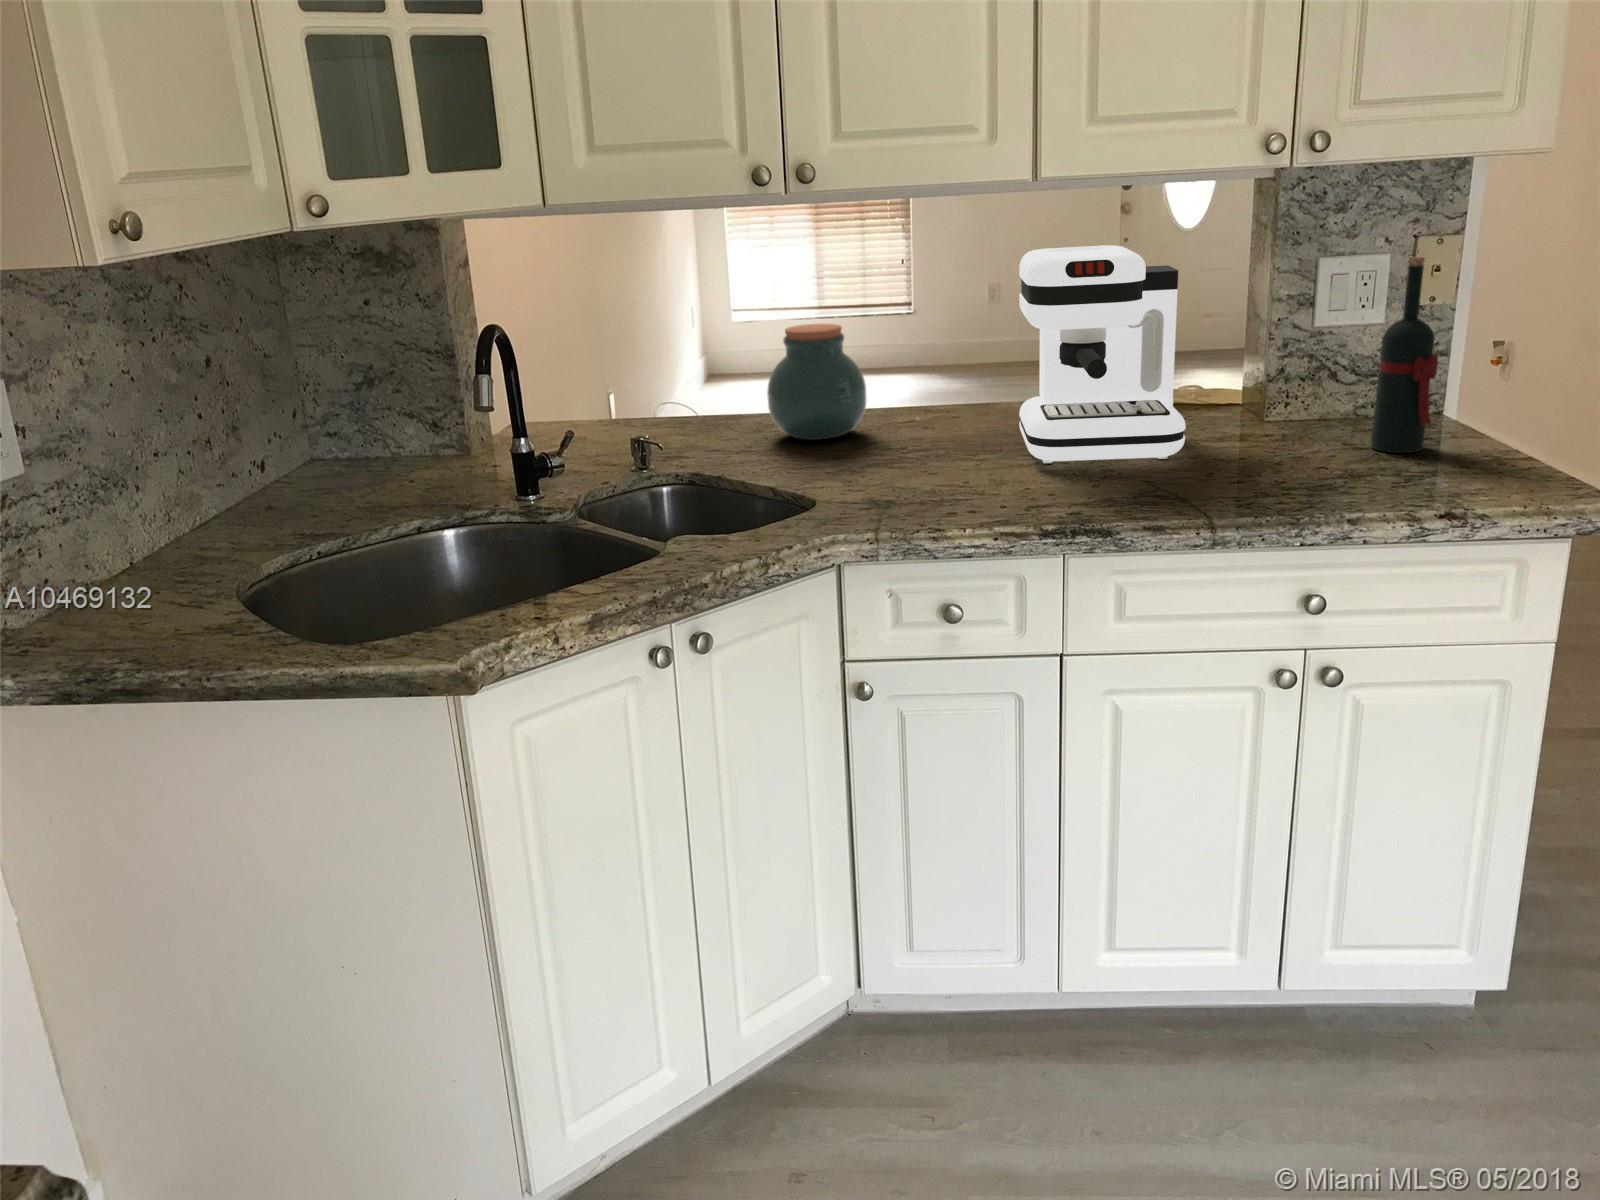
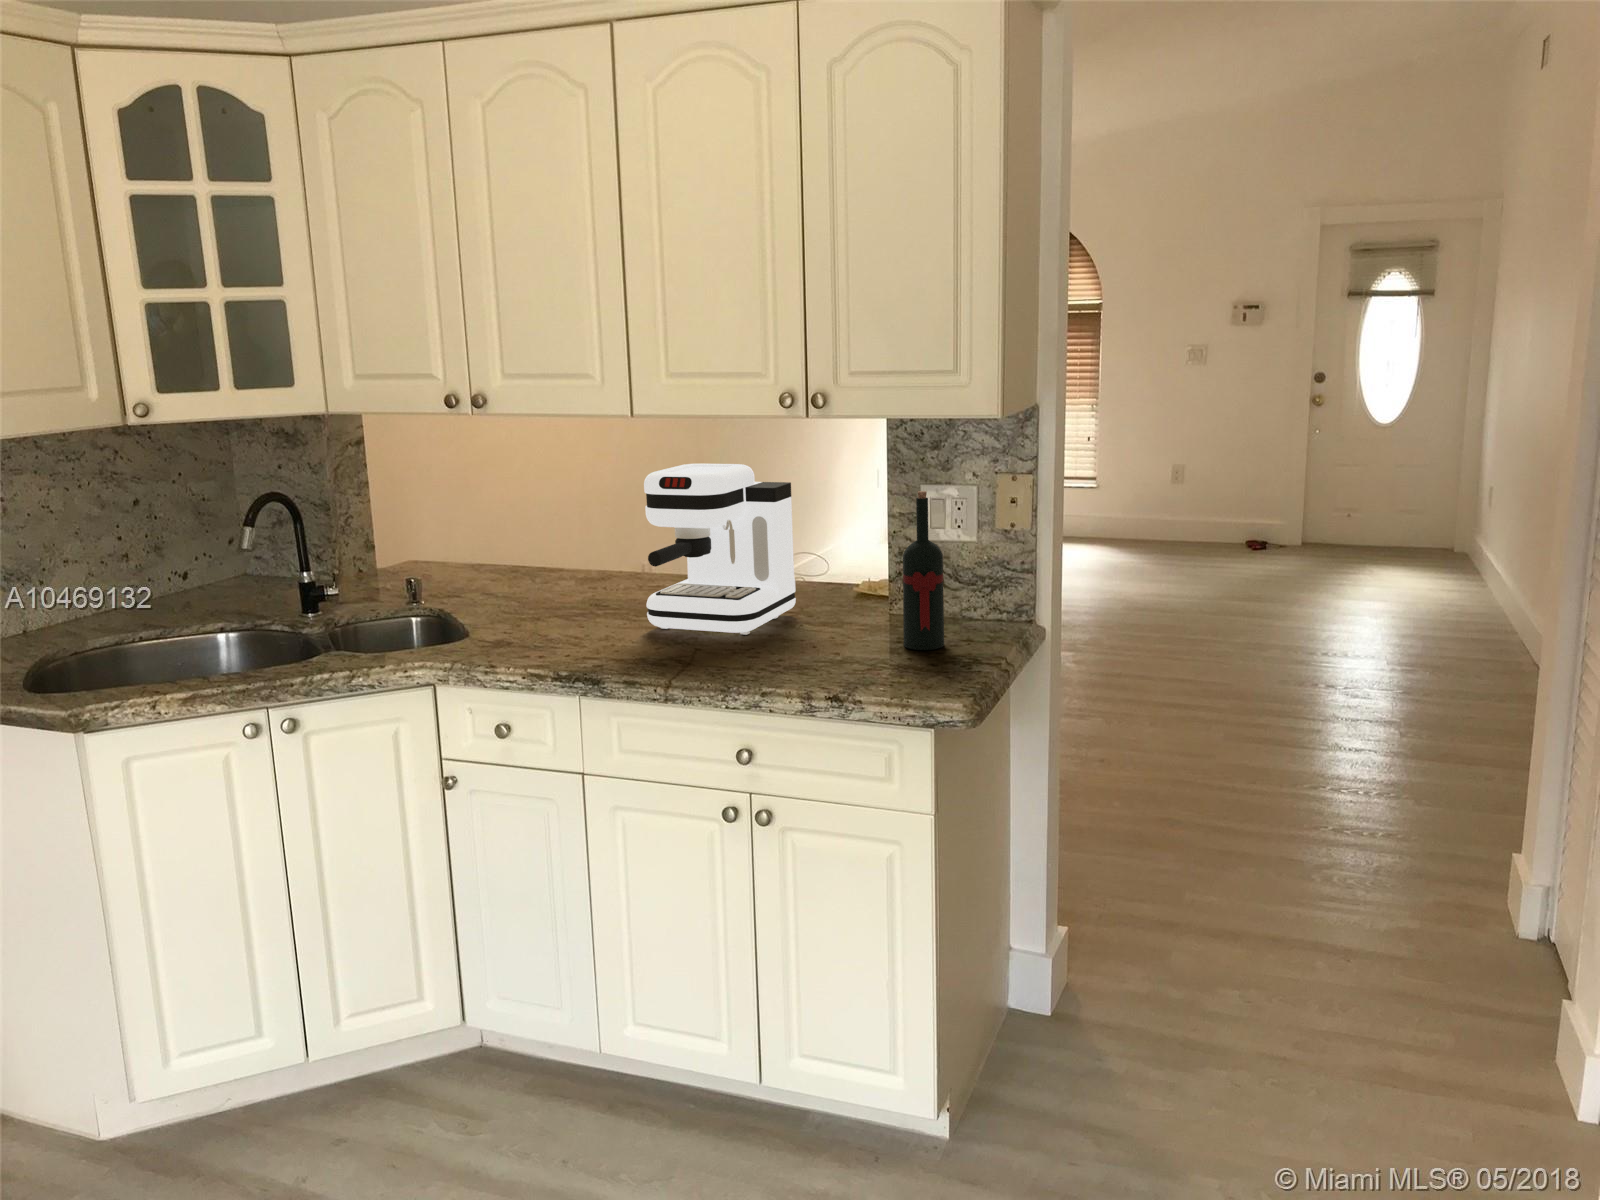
jar: present [767,324,867,440] -> none [531,507,609,595]

